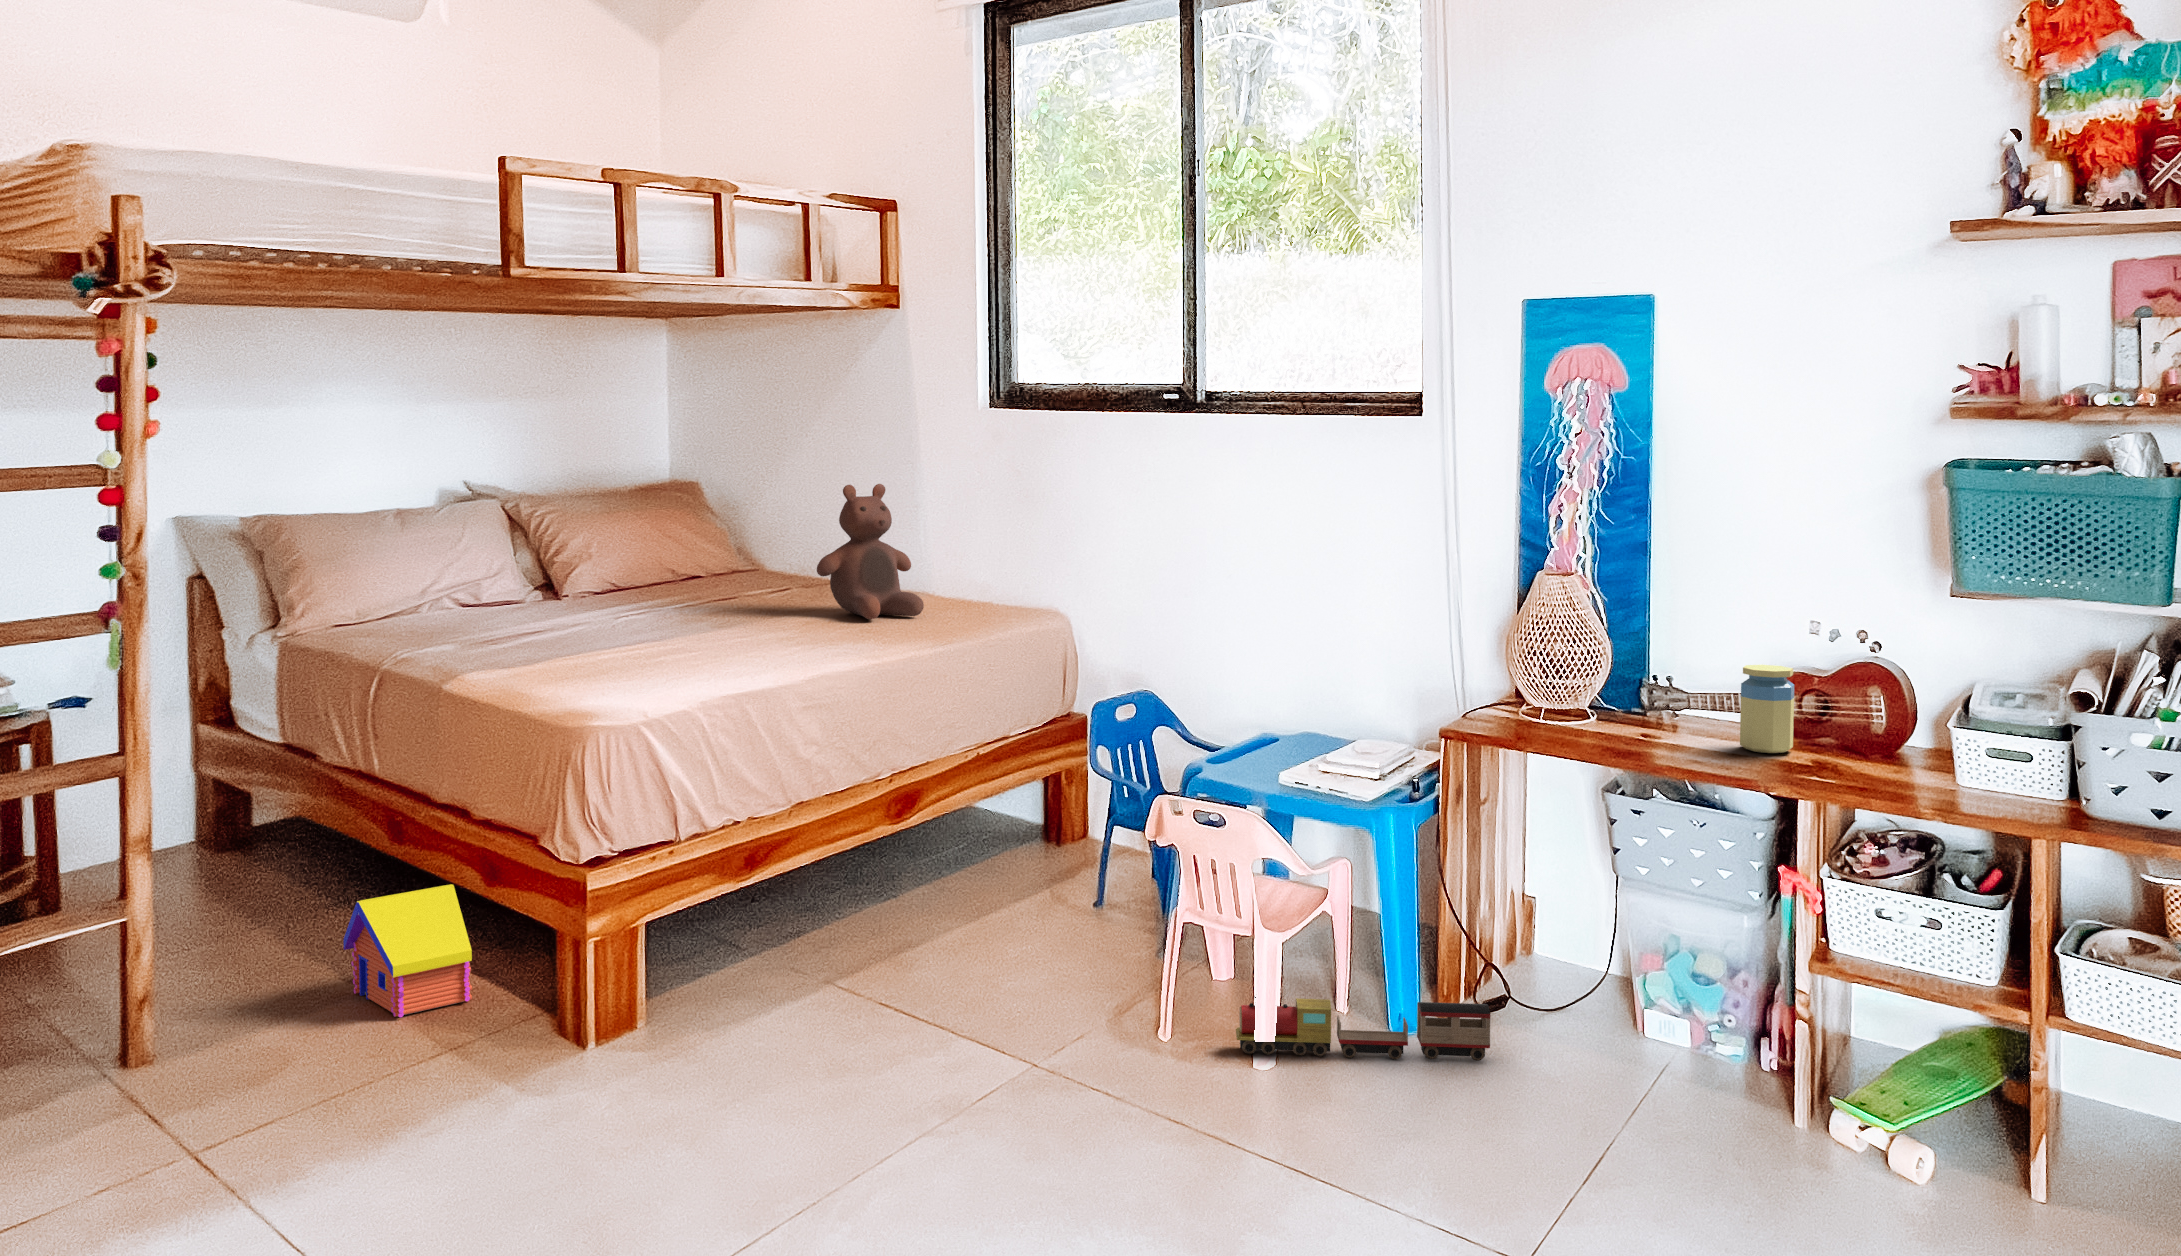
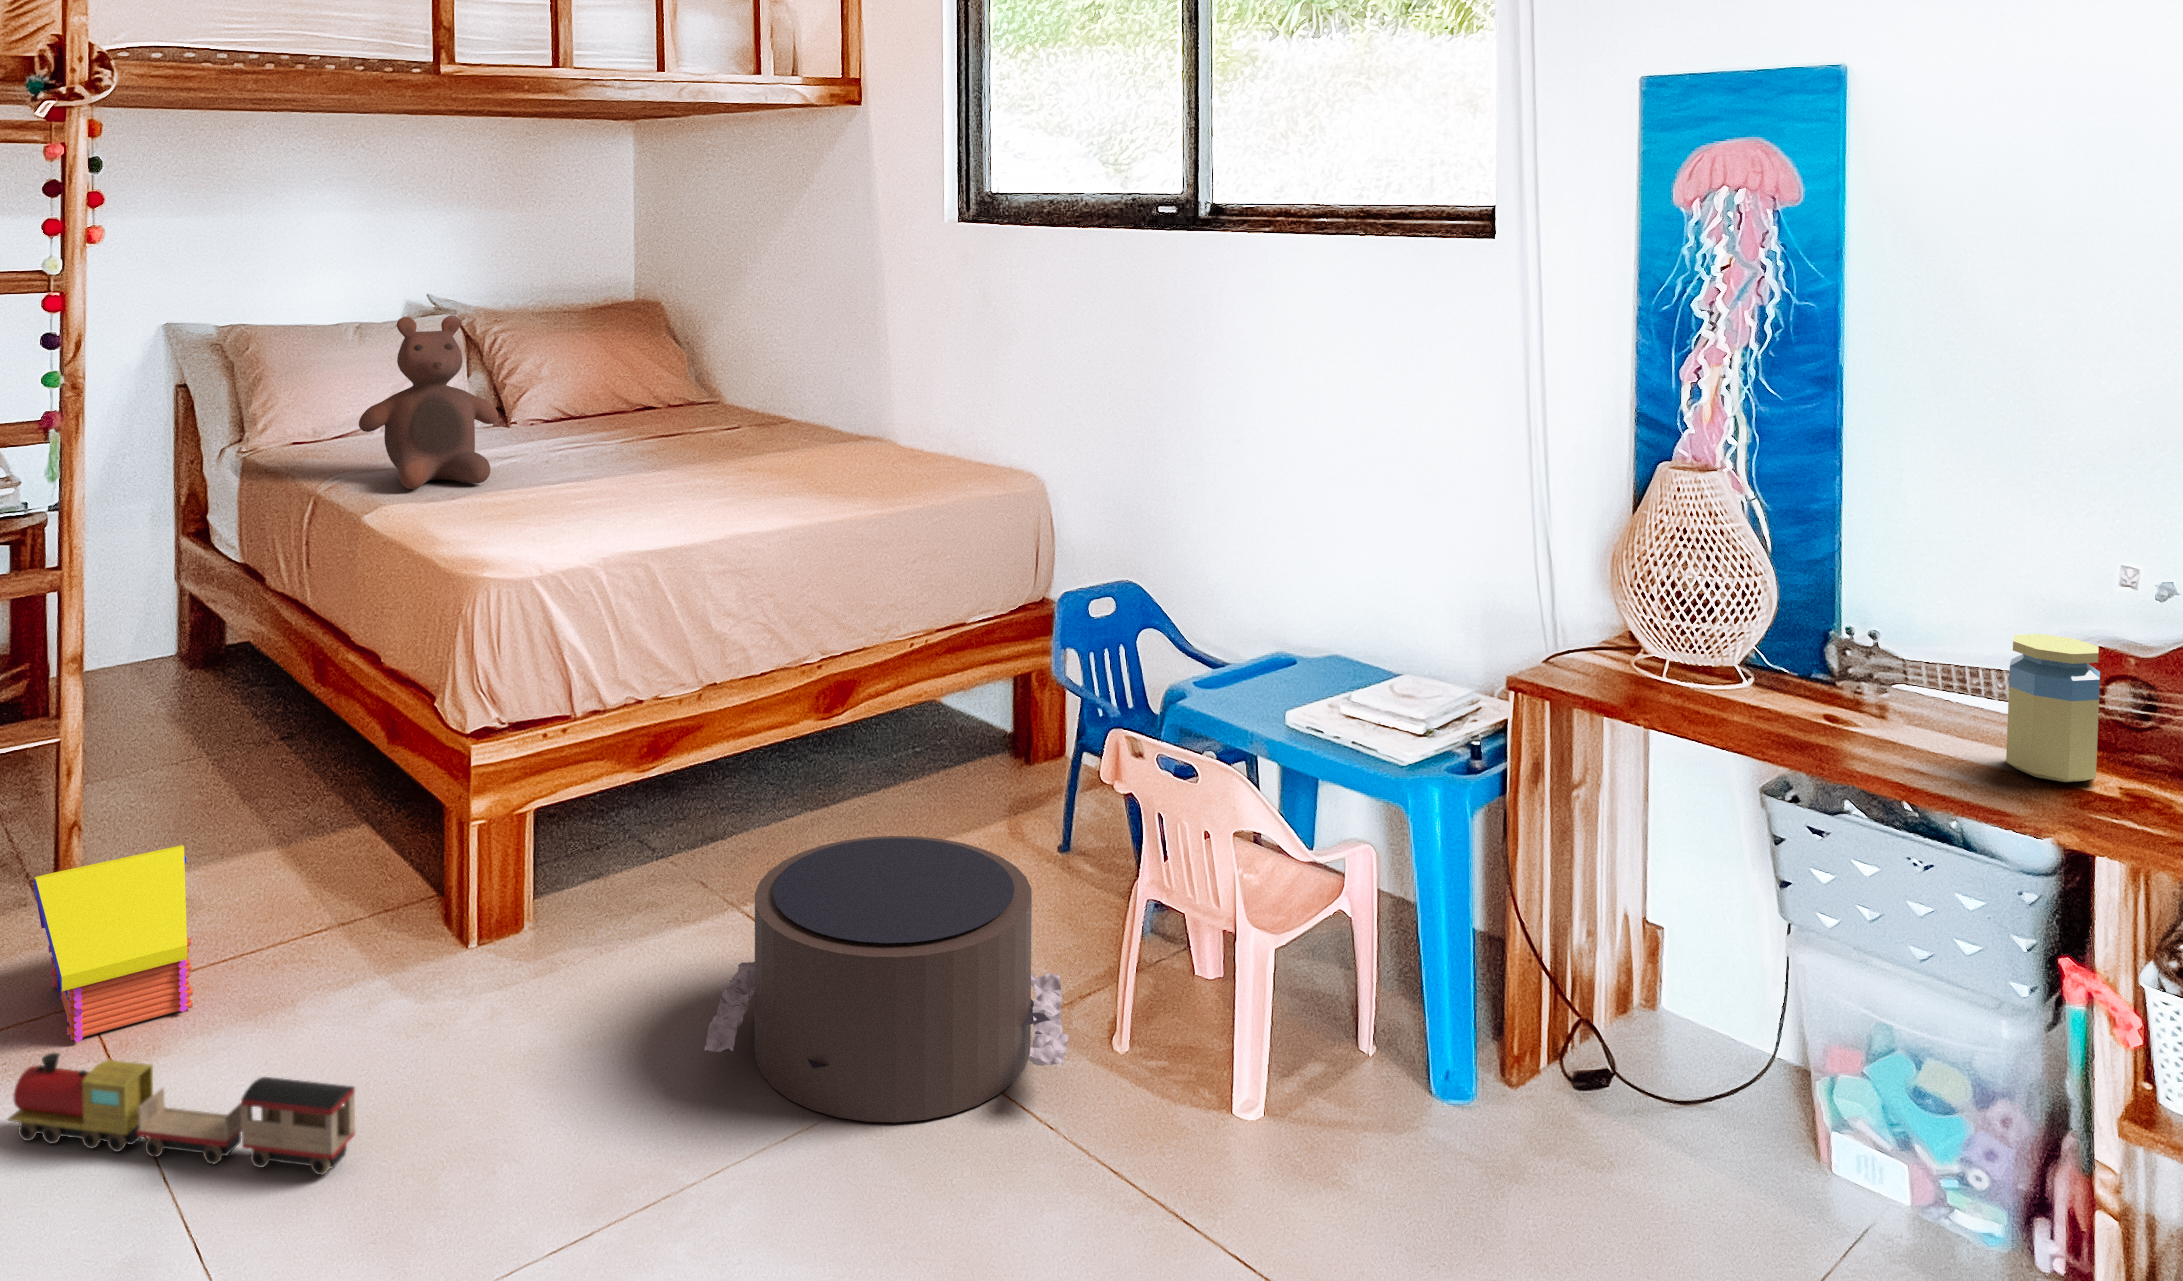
stuffed bear: present [817,484,924,619] -> present [359,315,498,489]
pouf: none [874,867,1131,1036] -> present [705,836,1069,1122]
toy train: present [1236,996,1491,1061] -> present [8,1053,355,1175]

